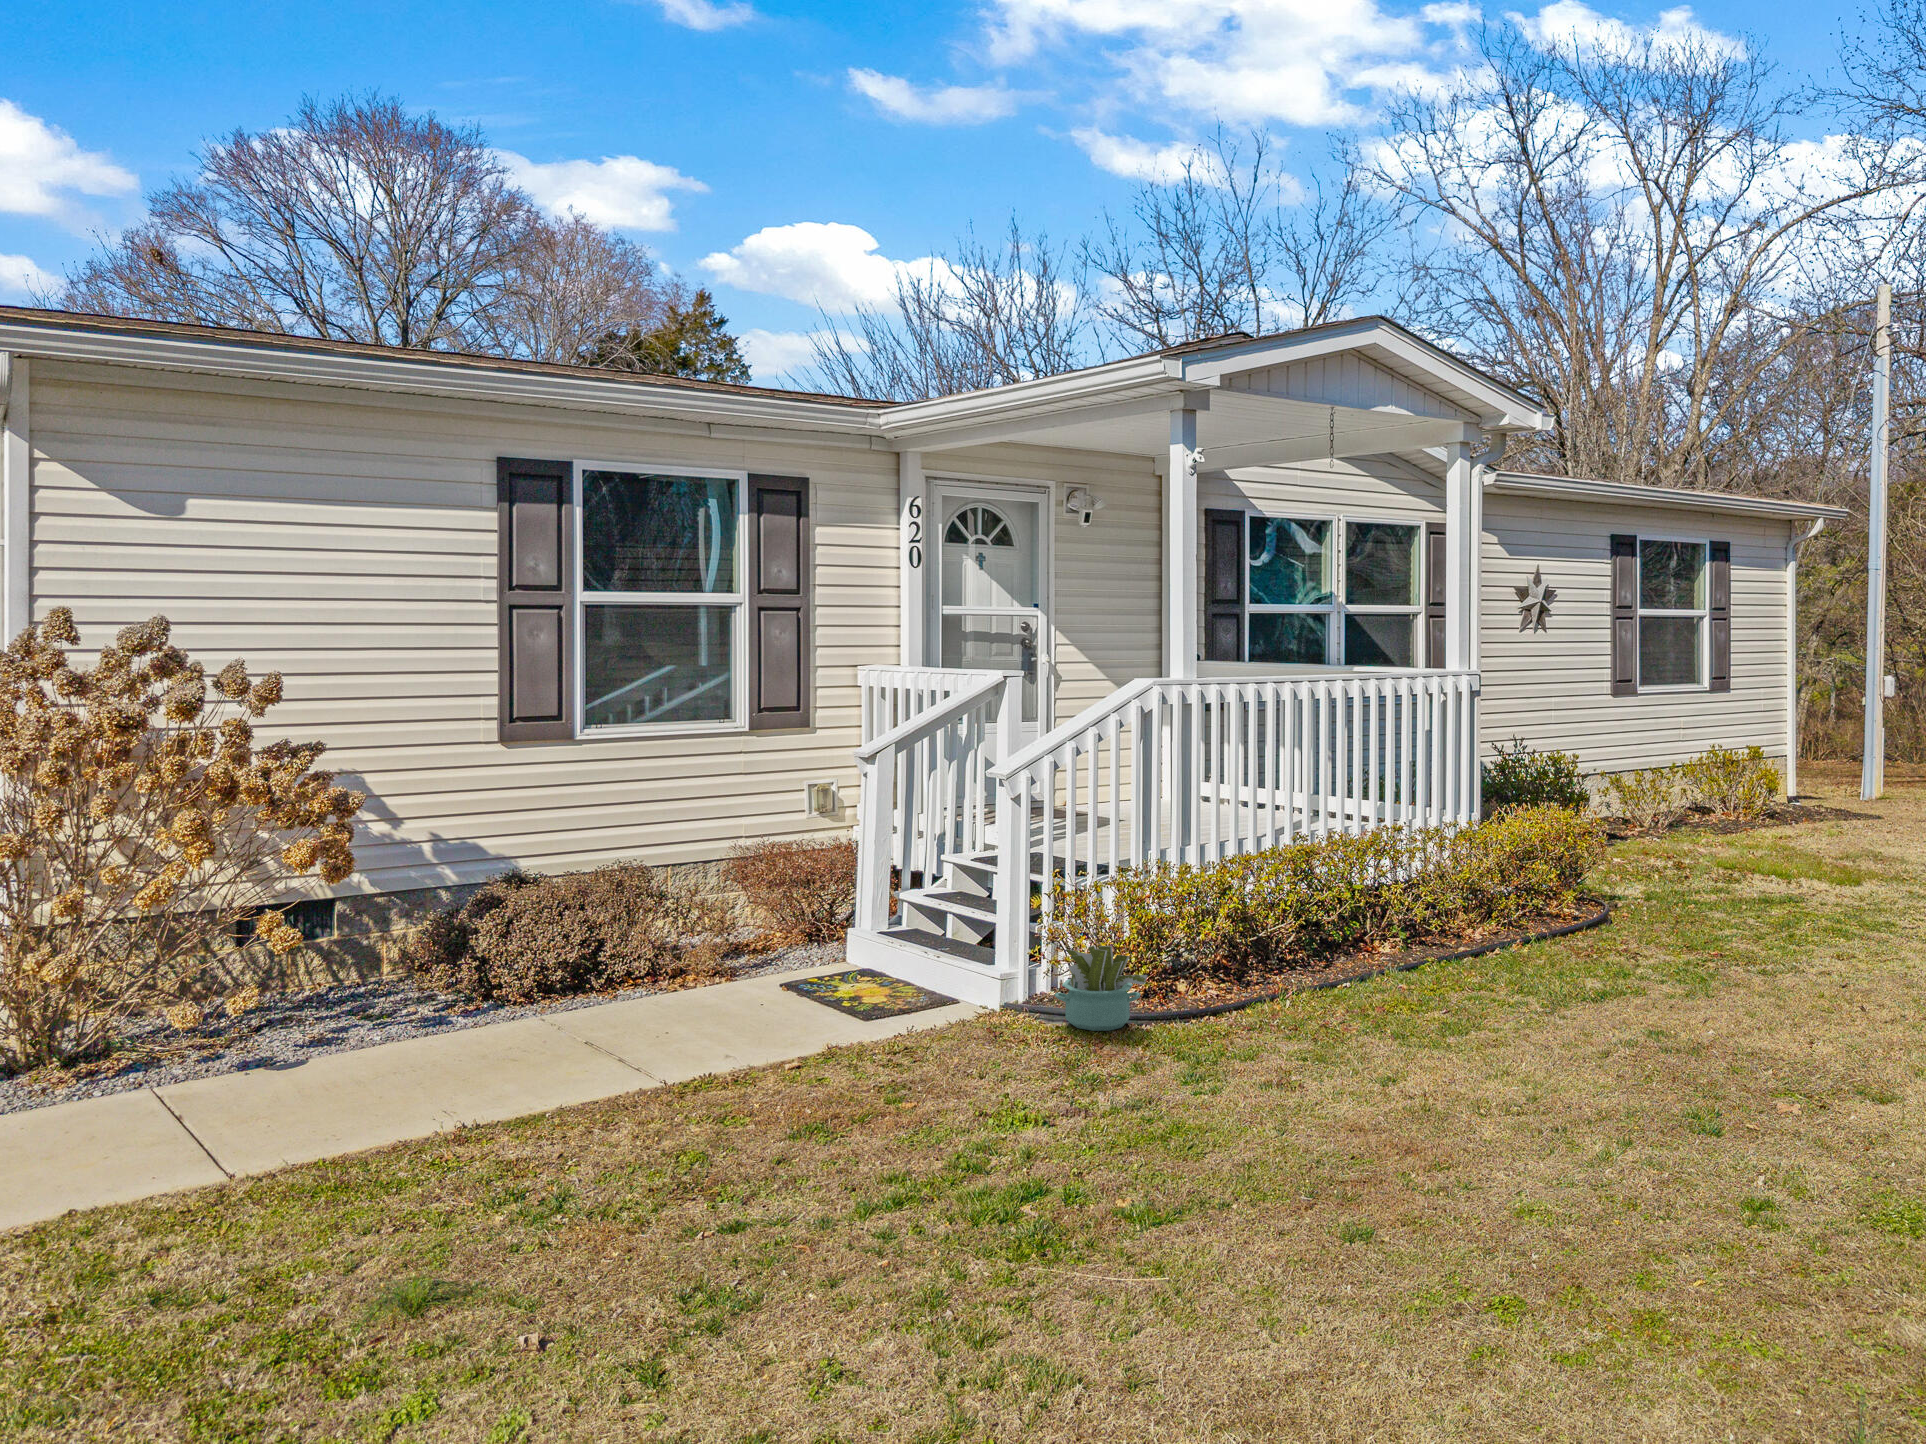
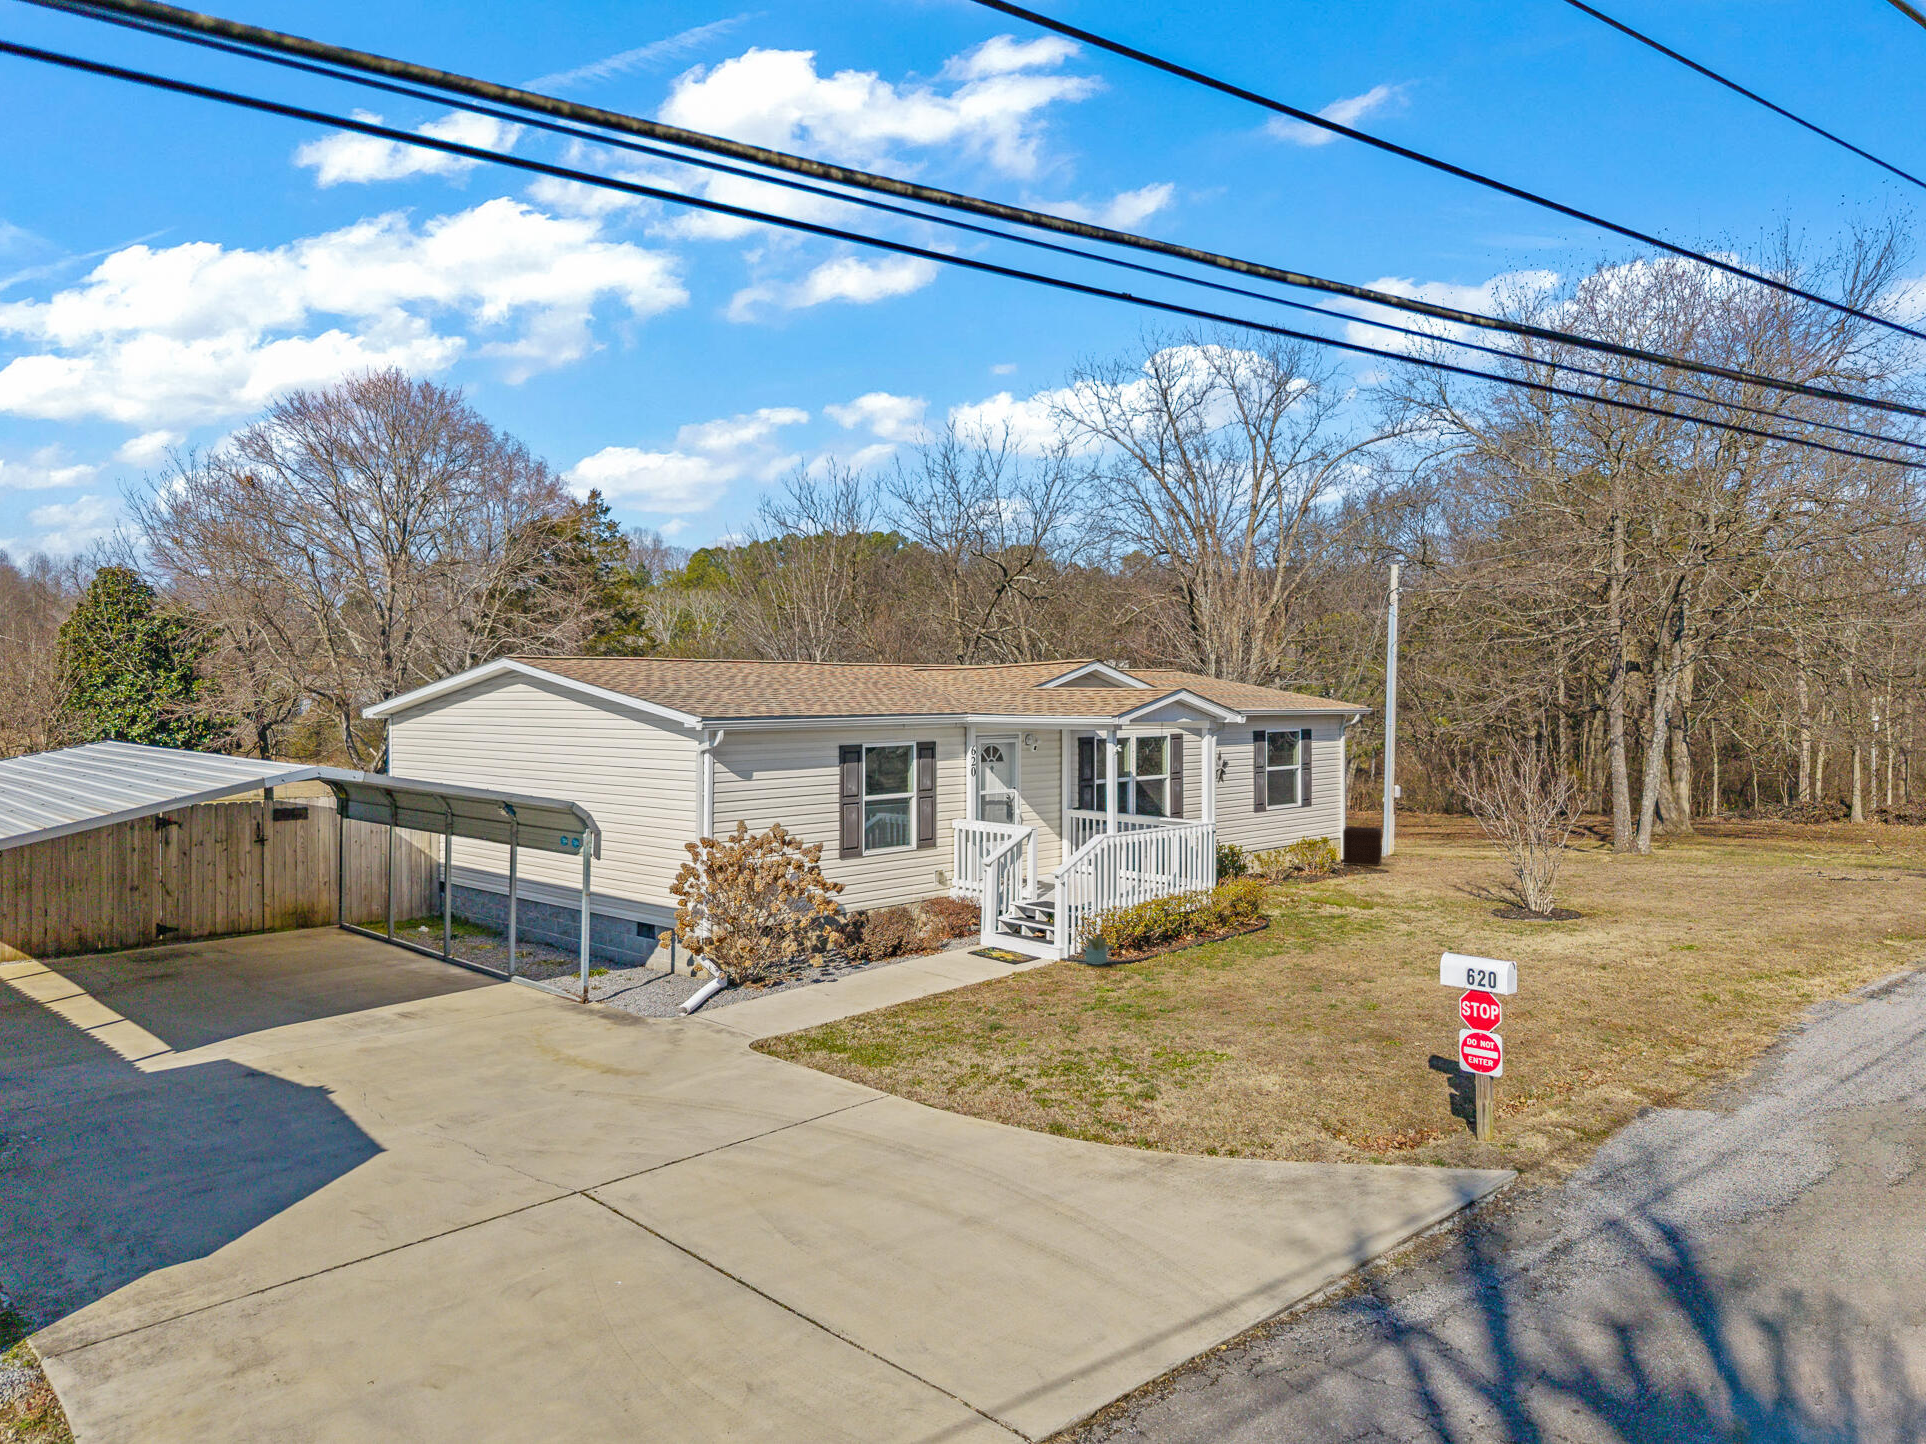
wooden crate: none [1794,731,1877,807] -> present [1343,826,1382,866]

